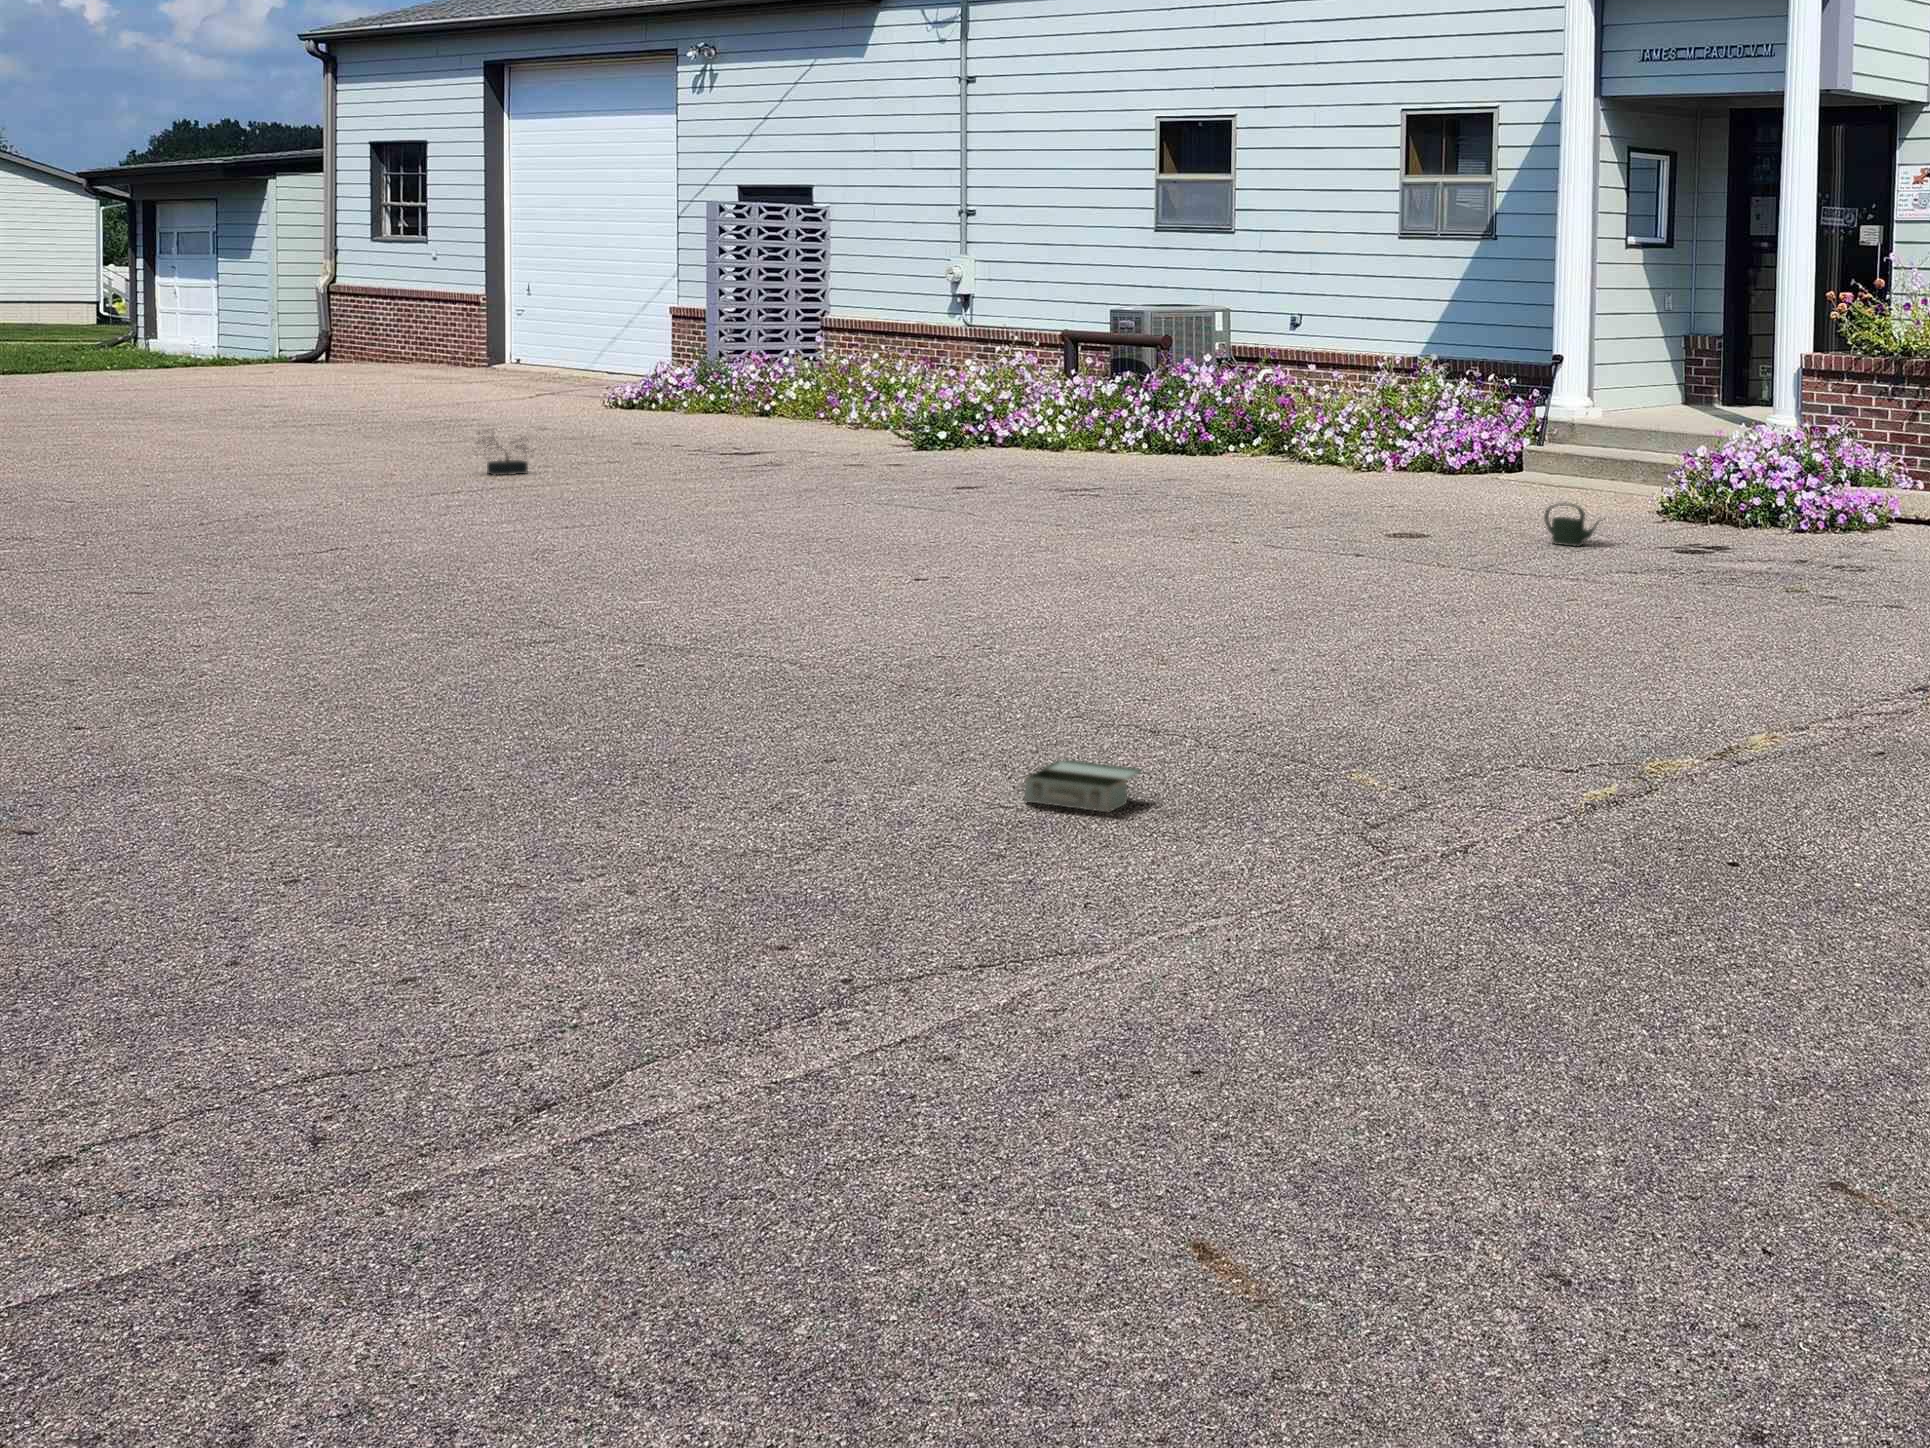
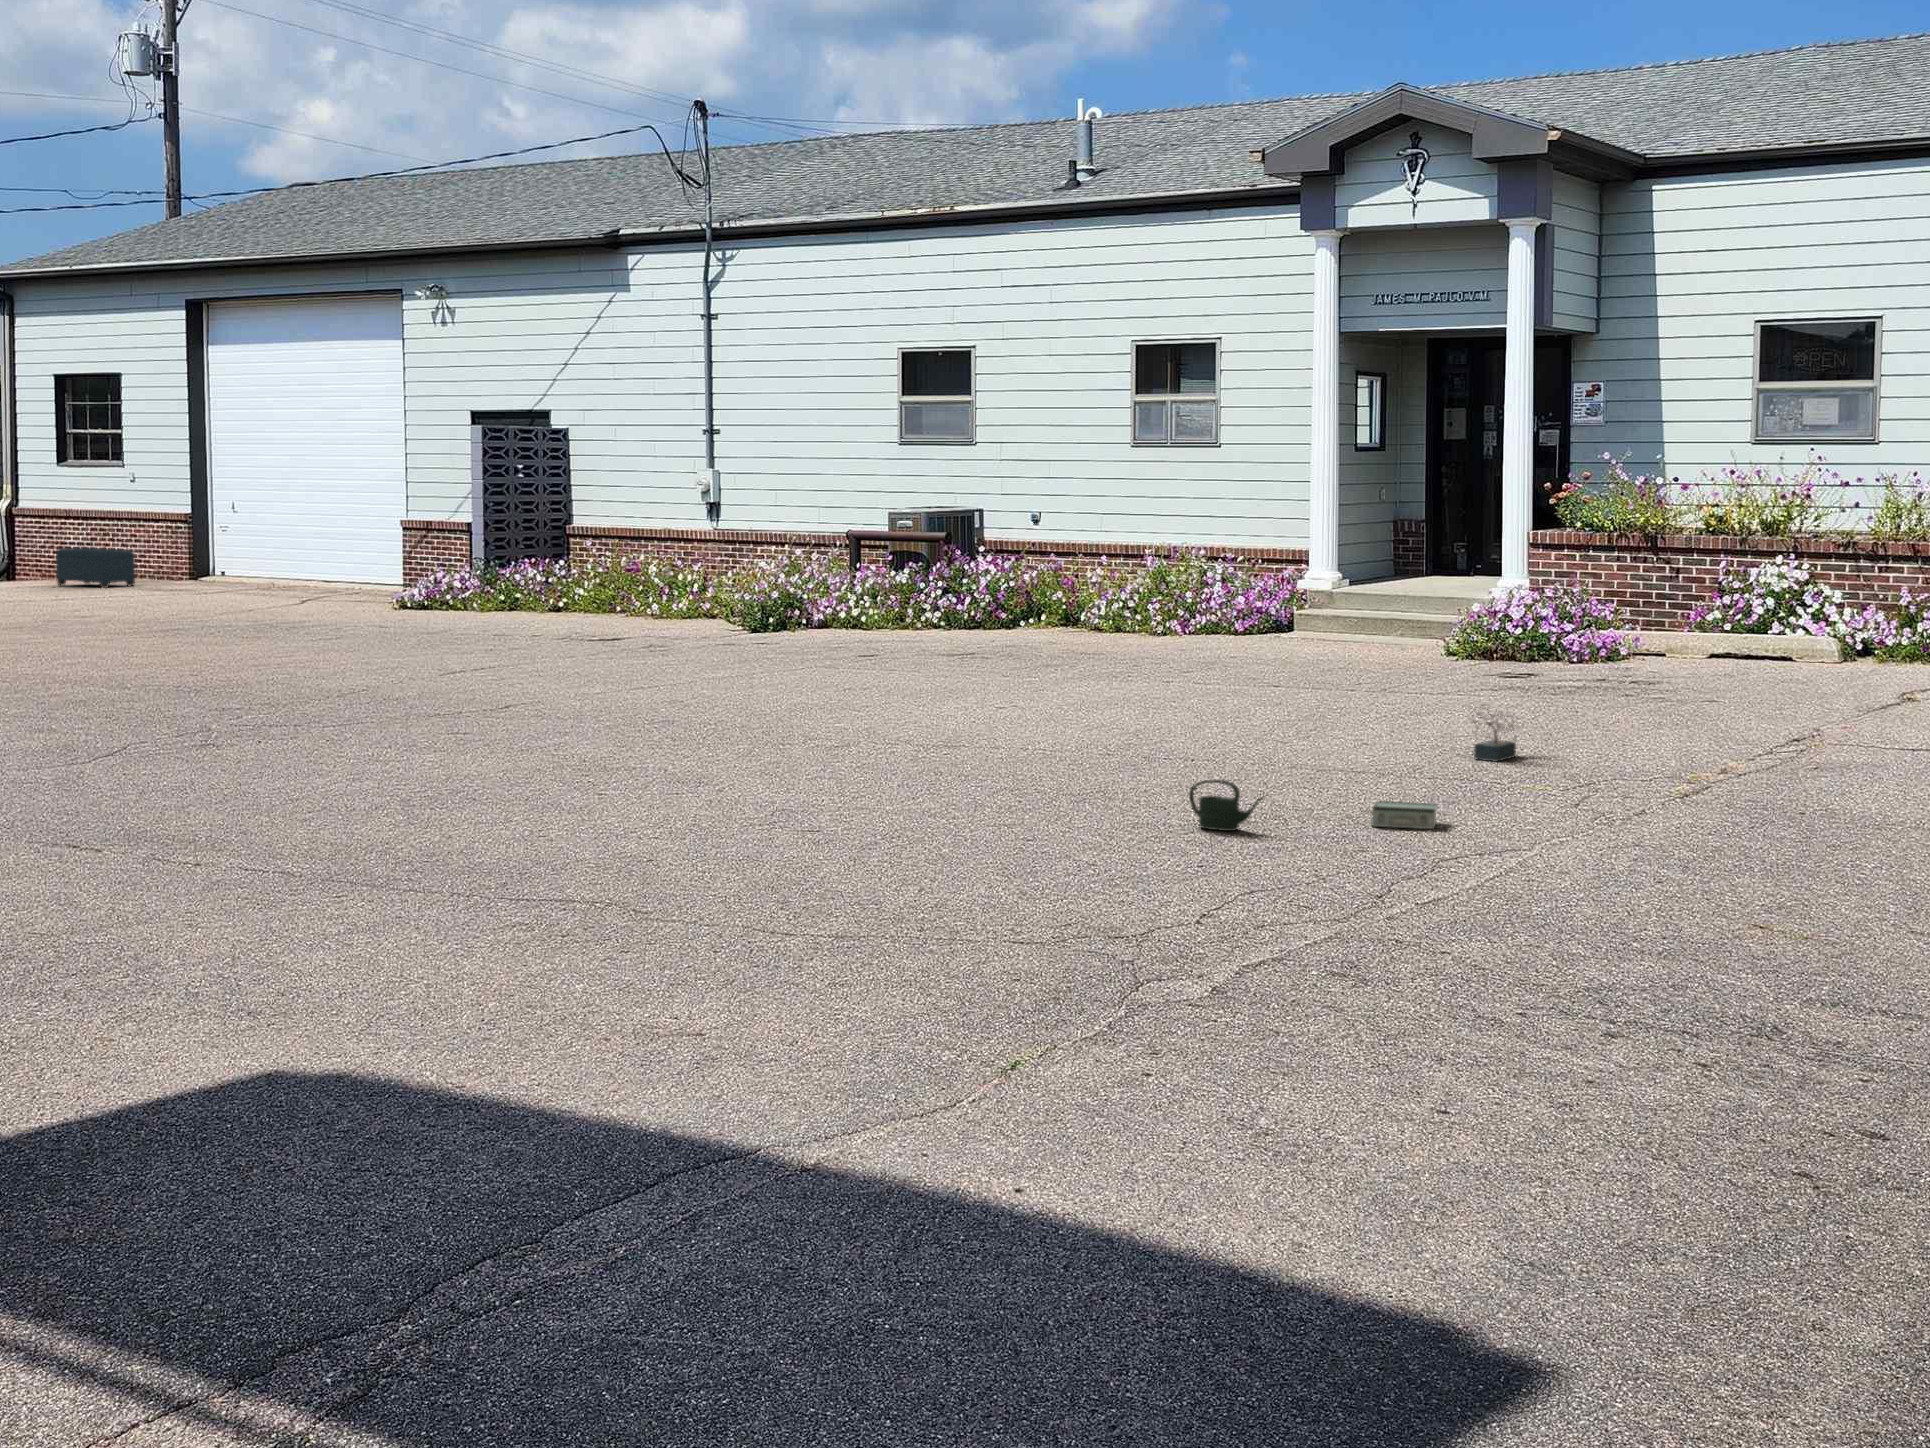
bench: none [352,328,430,373] -> present [56,547,135,588]
decorative plant: present [477,437,532,476] -> present [1466,705,1517,762]
watering can: present [1545,503,1601,547] -> present [1189,780,1264,831]

